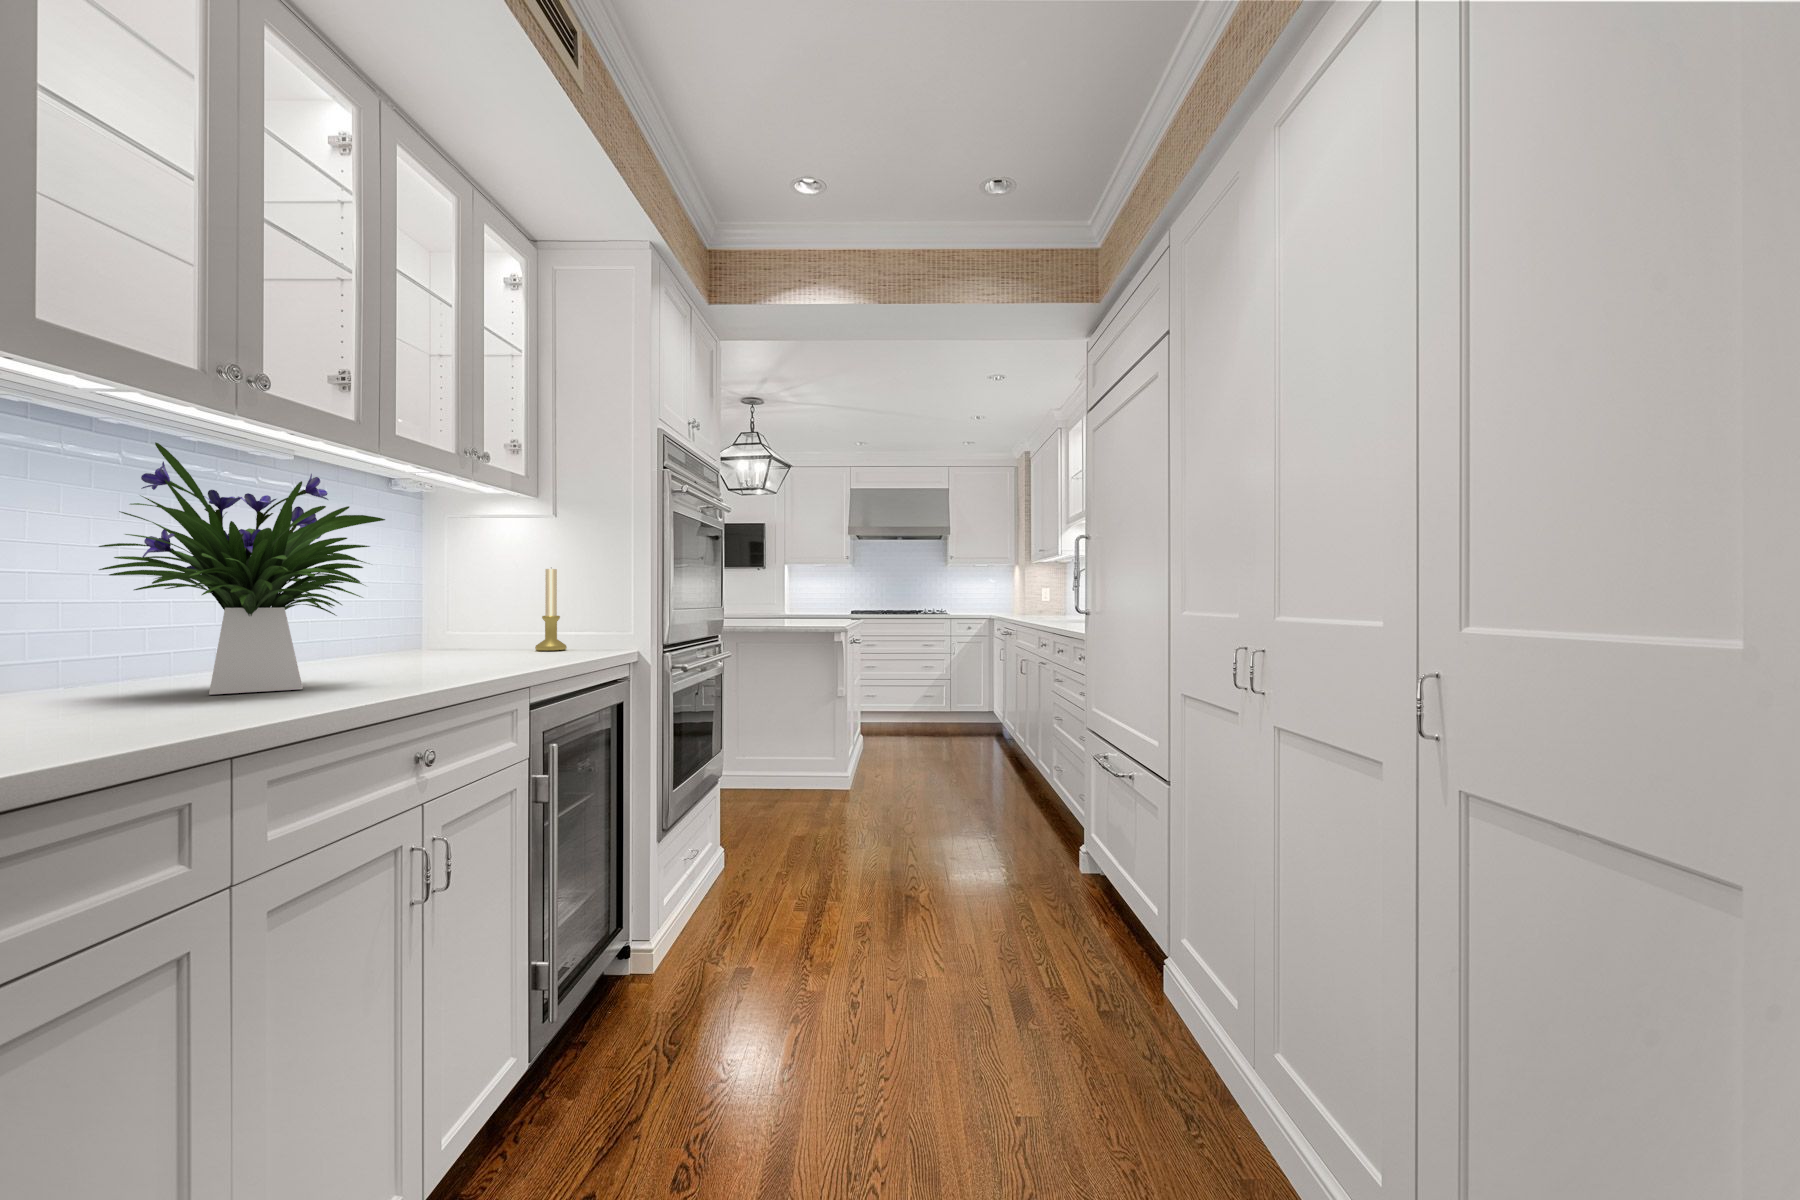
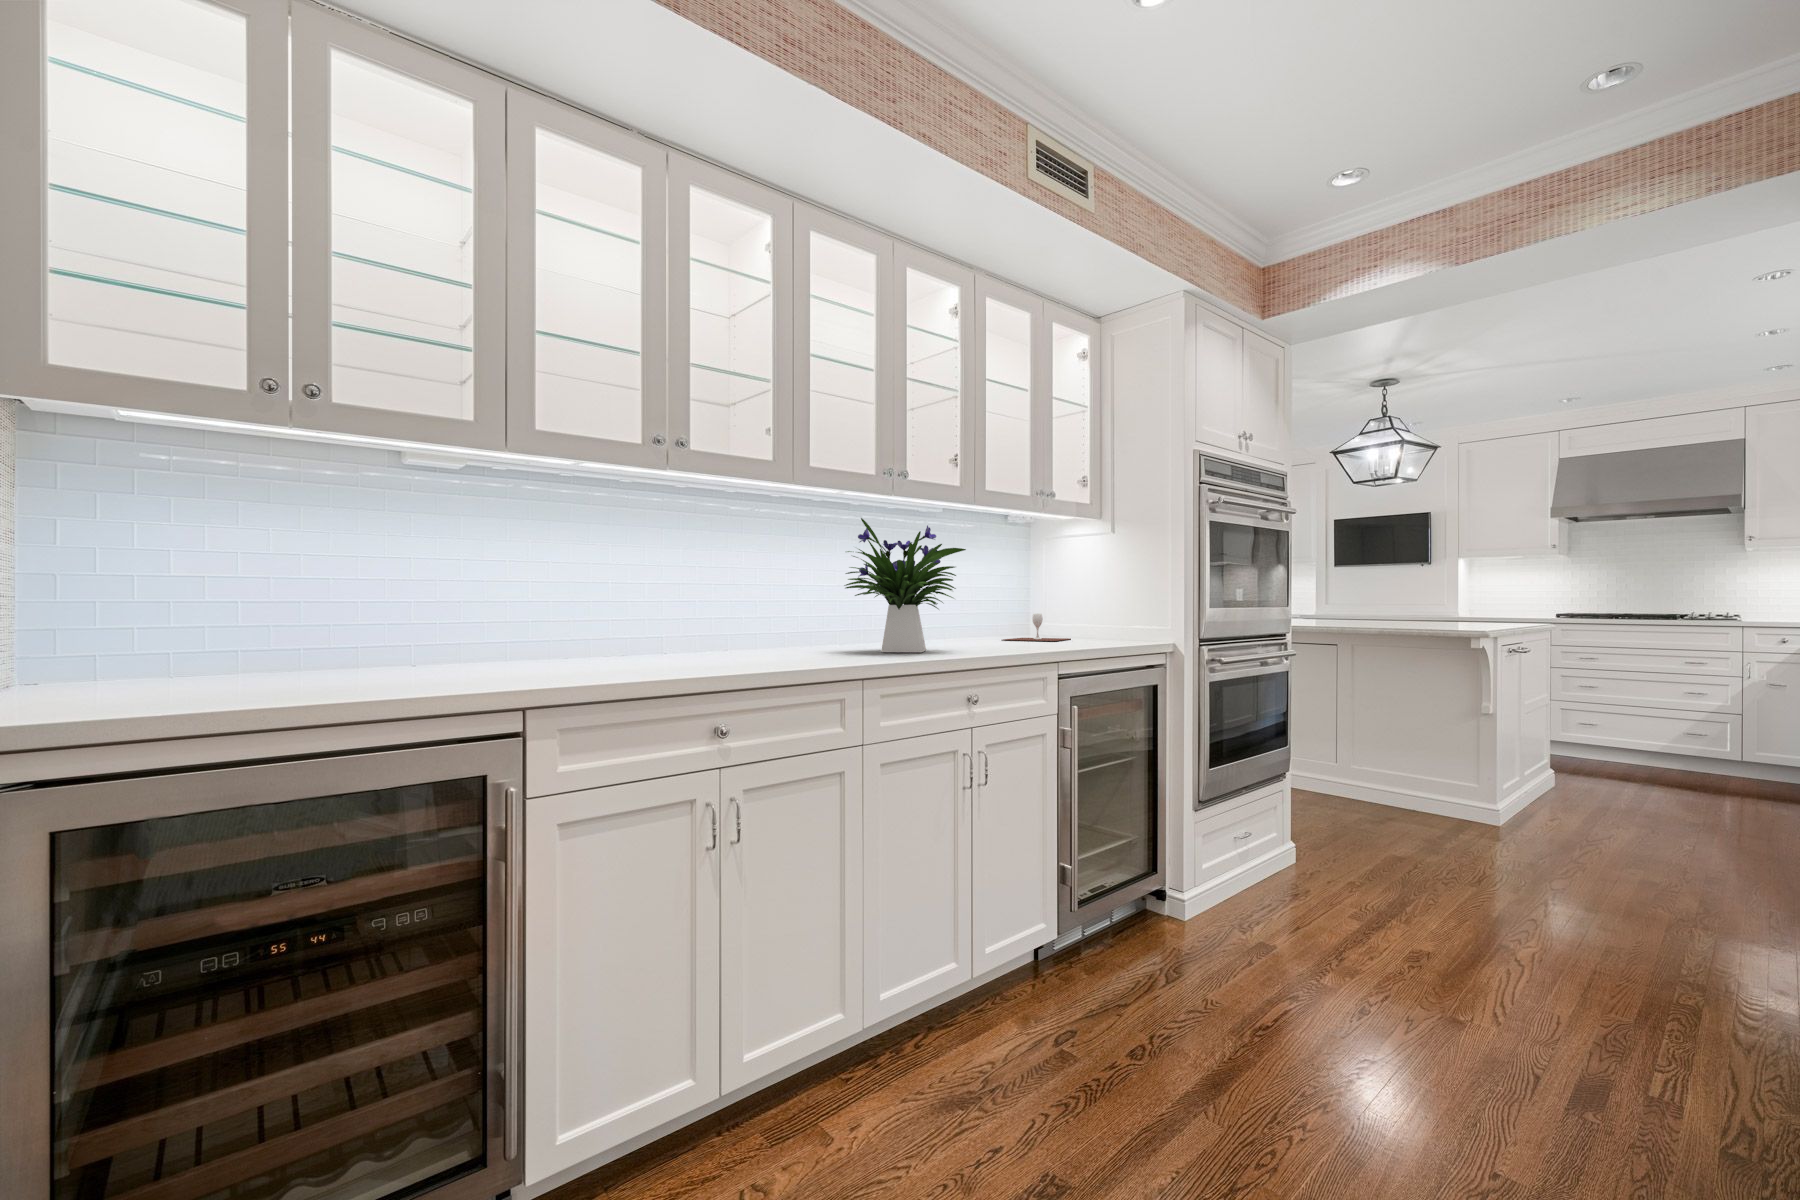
candle holder: present [535,568,567,651] -> none [1097,574,1121,640]
wine glass: none [389,617,499,657] -> present [1003,614,1069,641]

